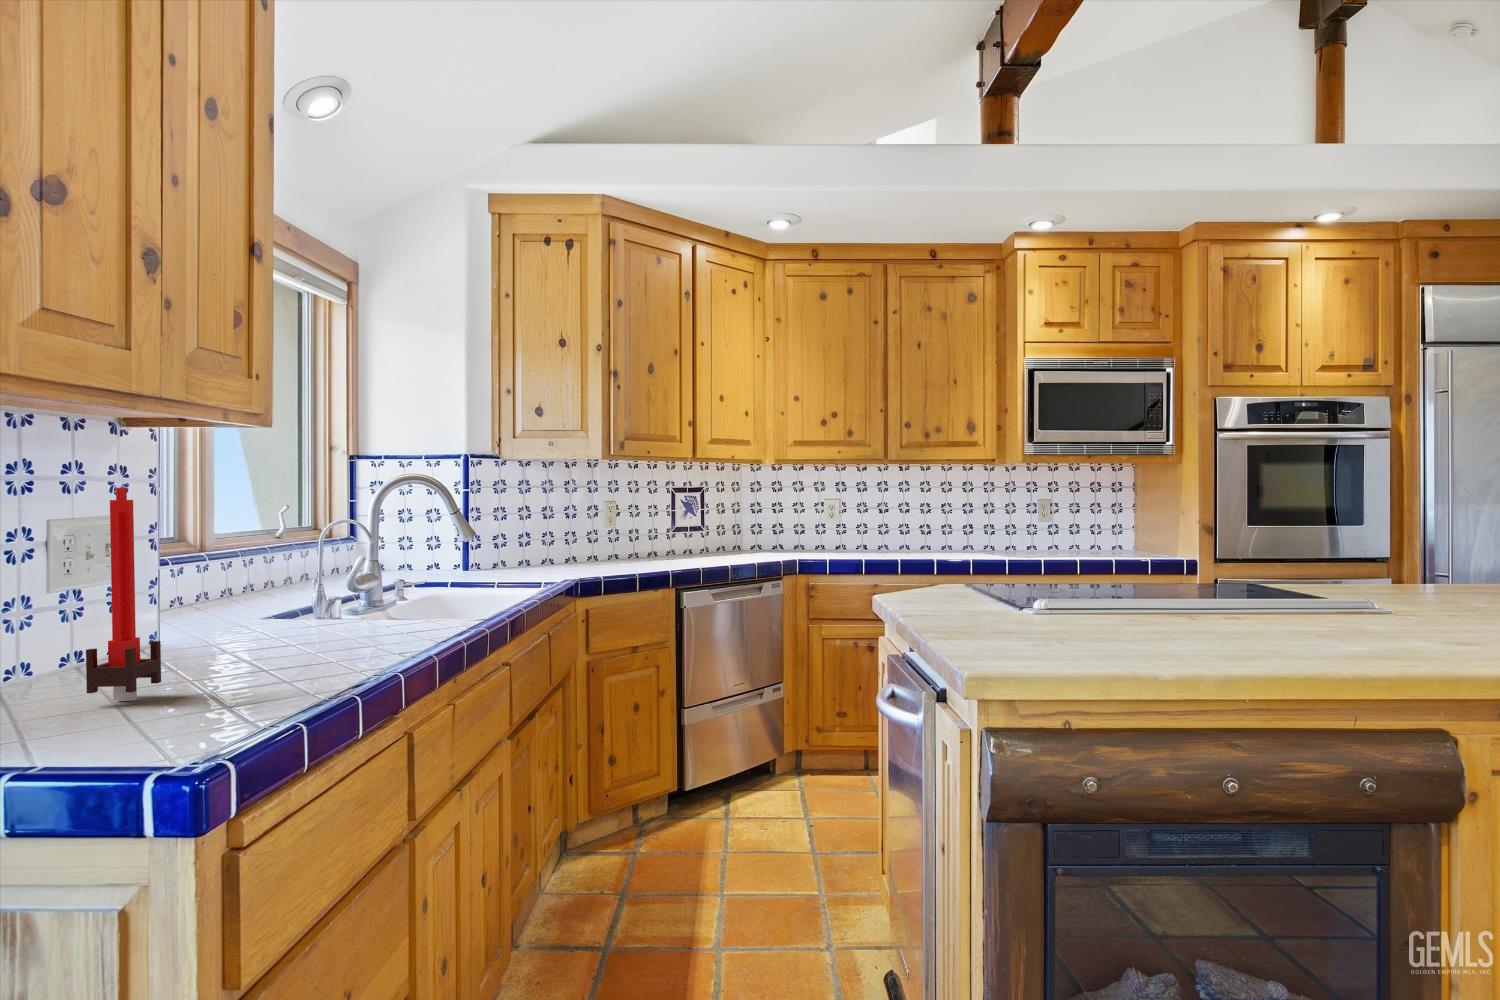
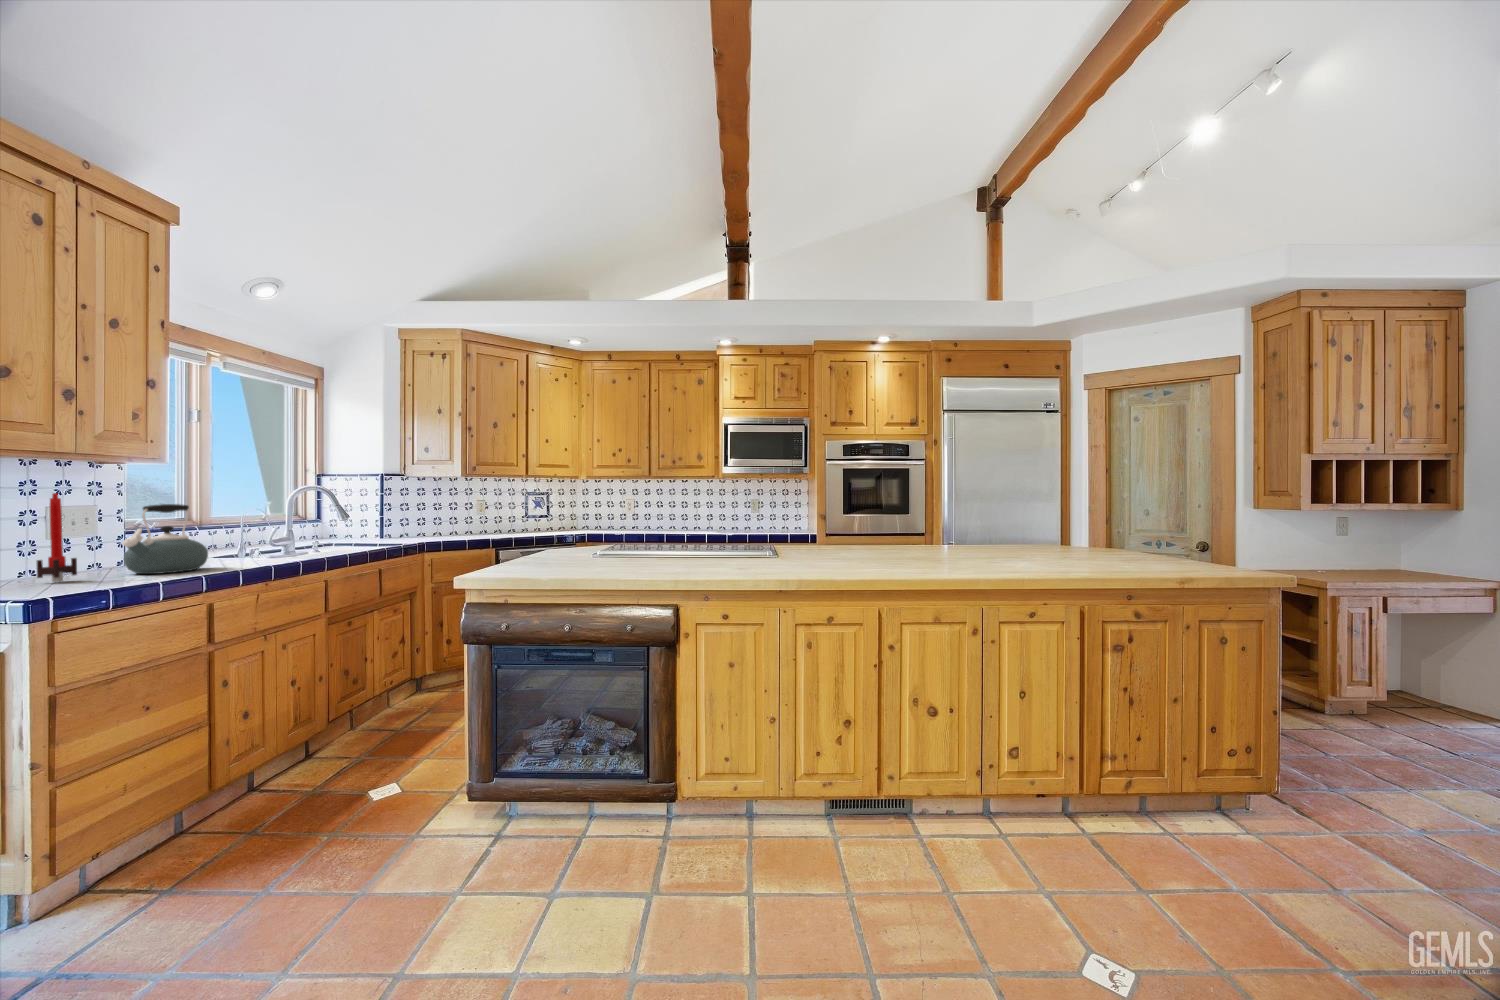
kettle: none [222,513,370,672] -> present [122,504,208,574]

